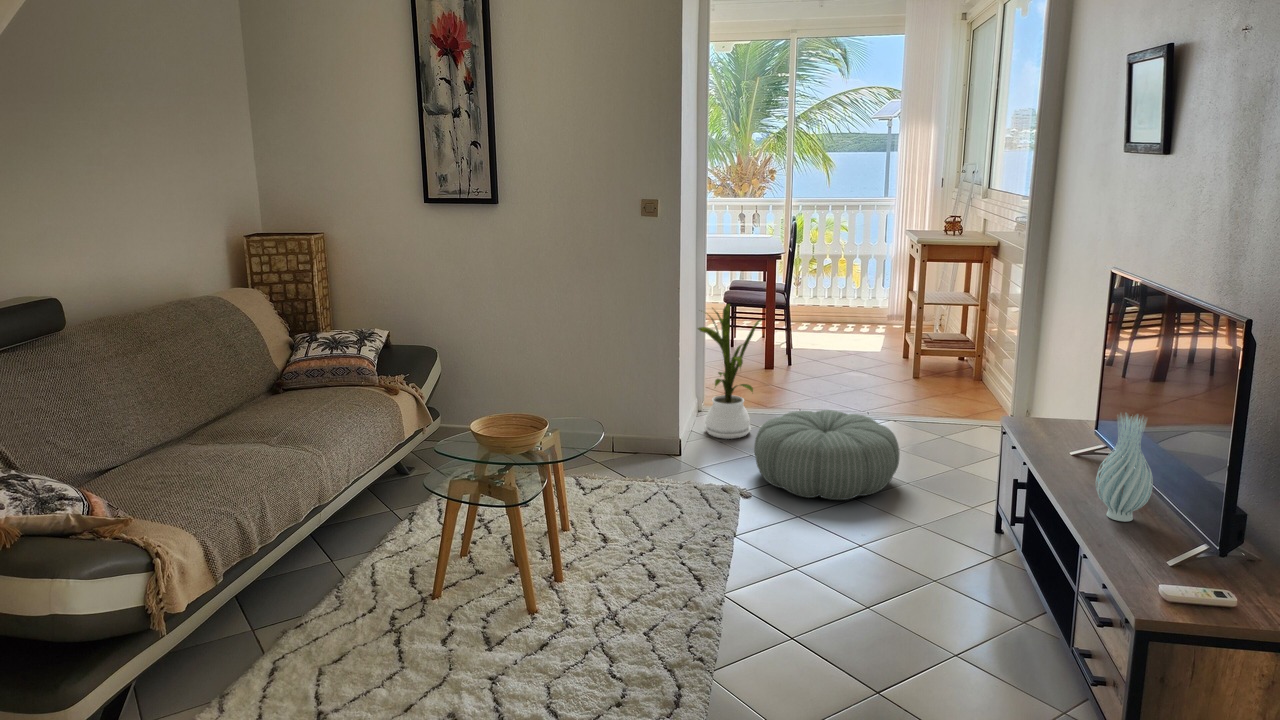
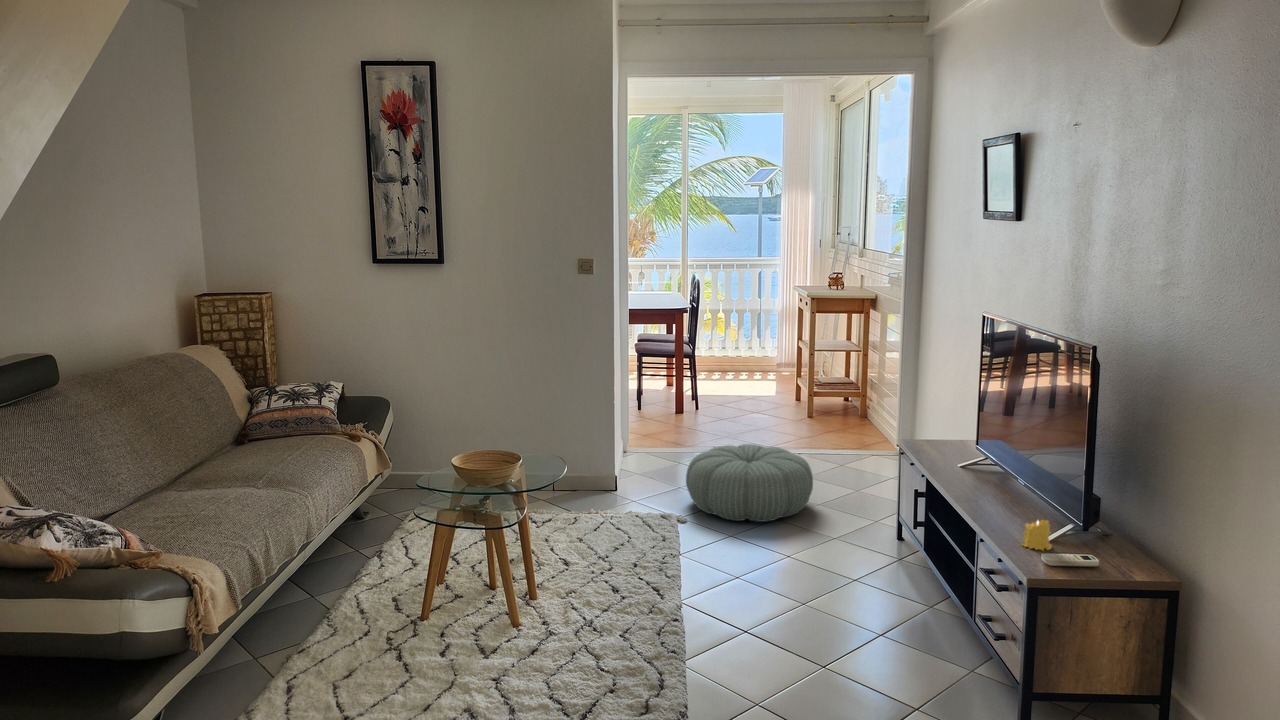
house plant: present [698,304,761,439] -> none [624,352,684,475]
vase: present [1096,415,1153,522] -> none [984,426,1027,514]
candle: none [1138,535,1180,577] -> present [1022,520,1052,550]

